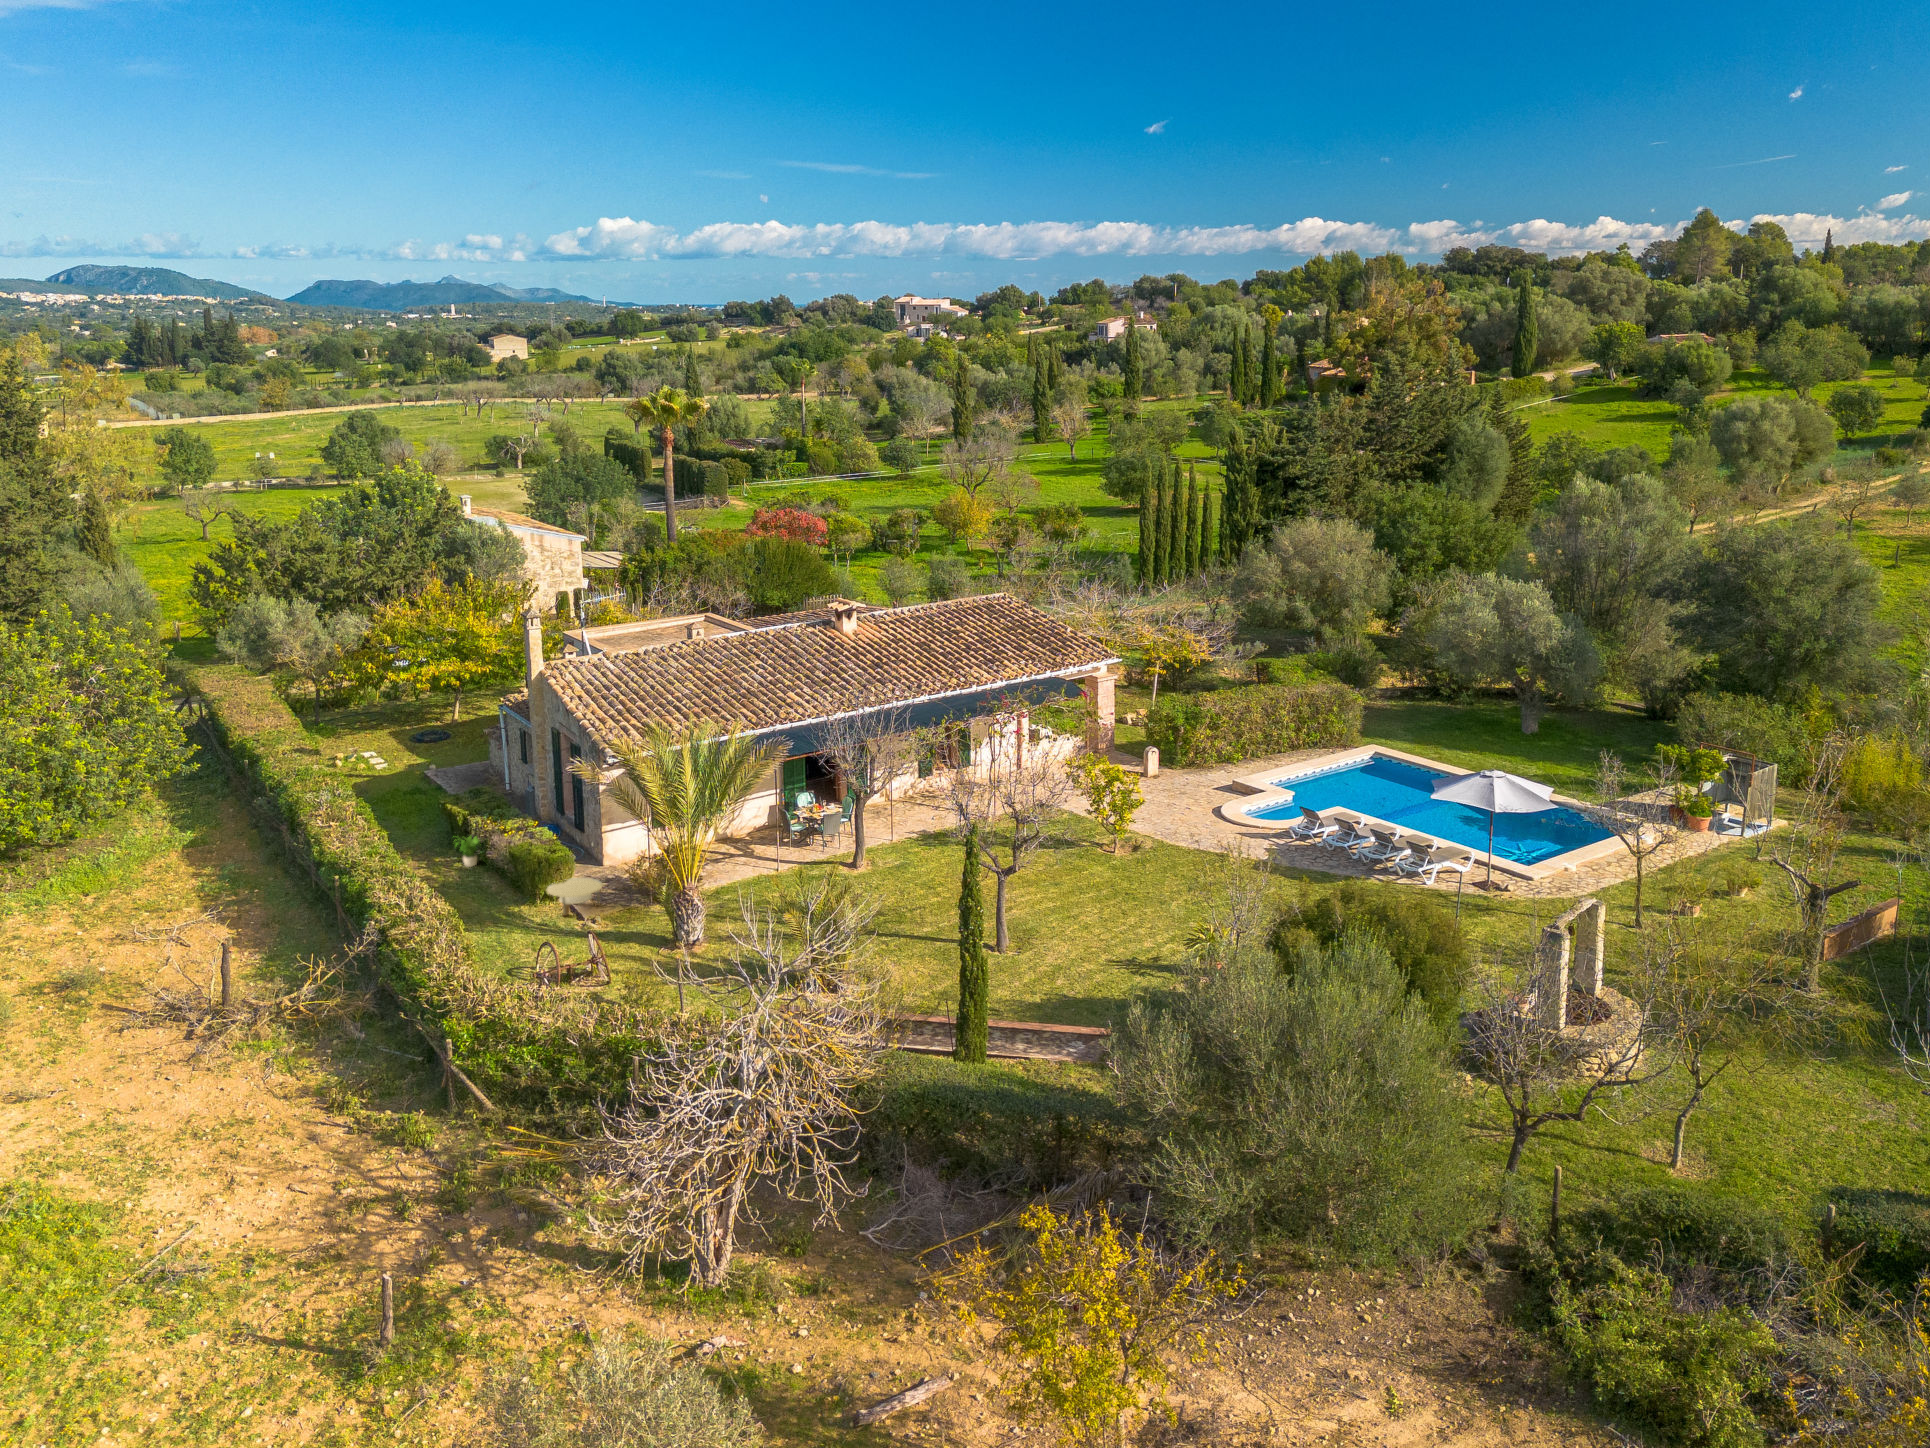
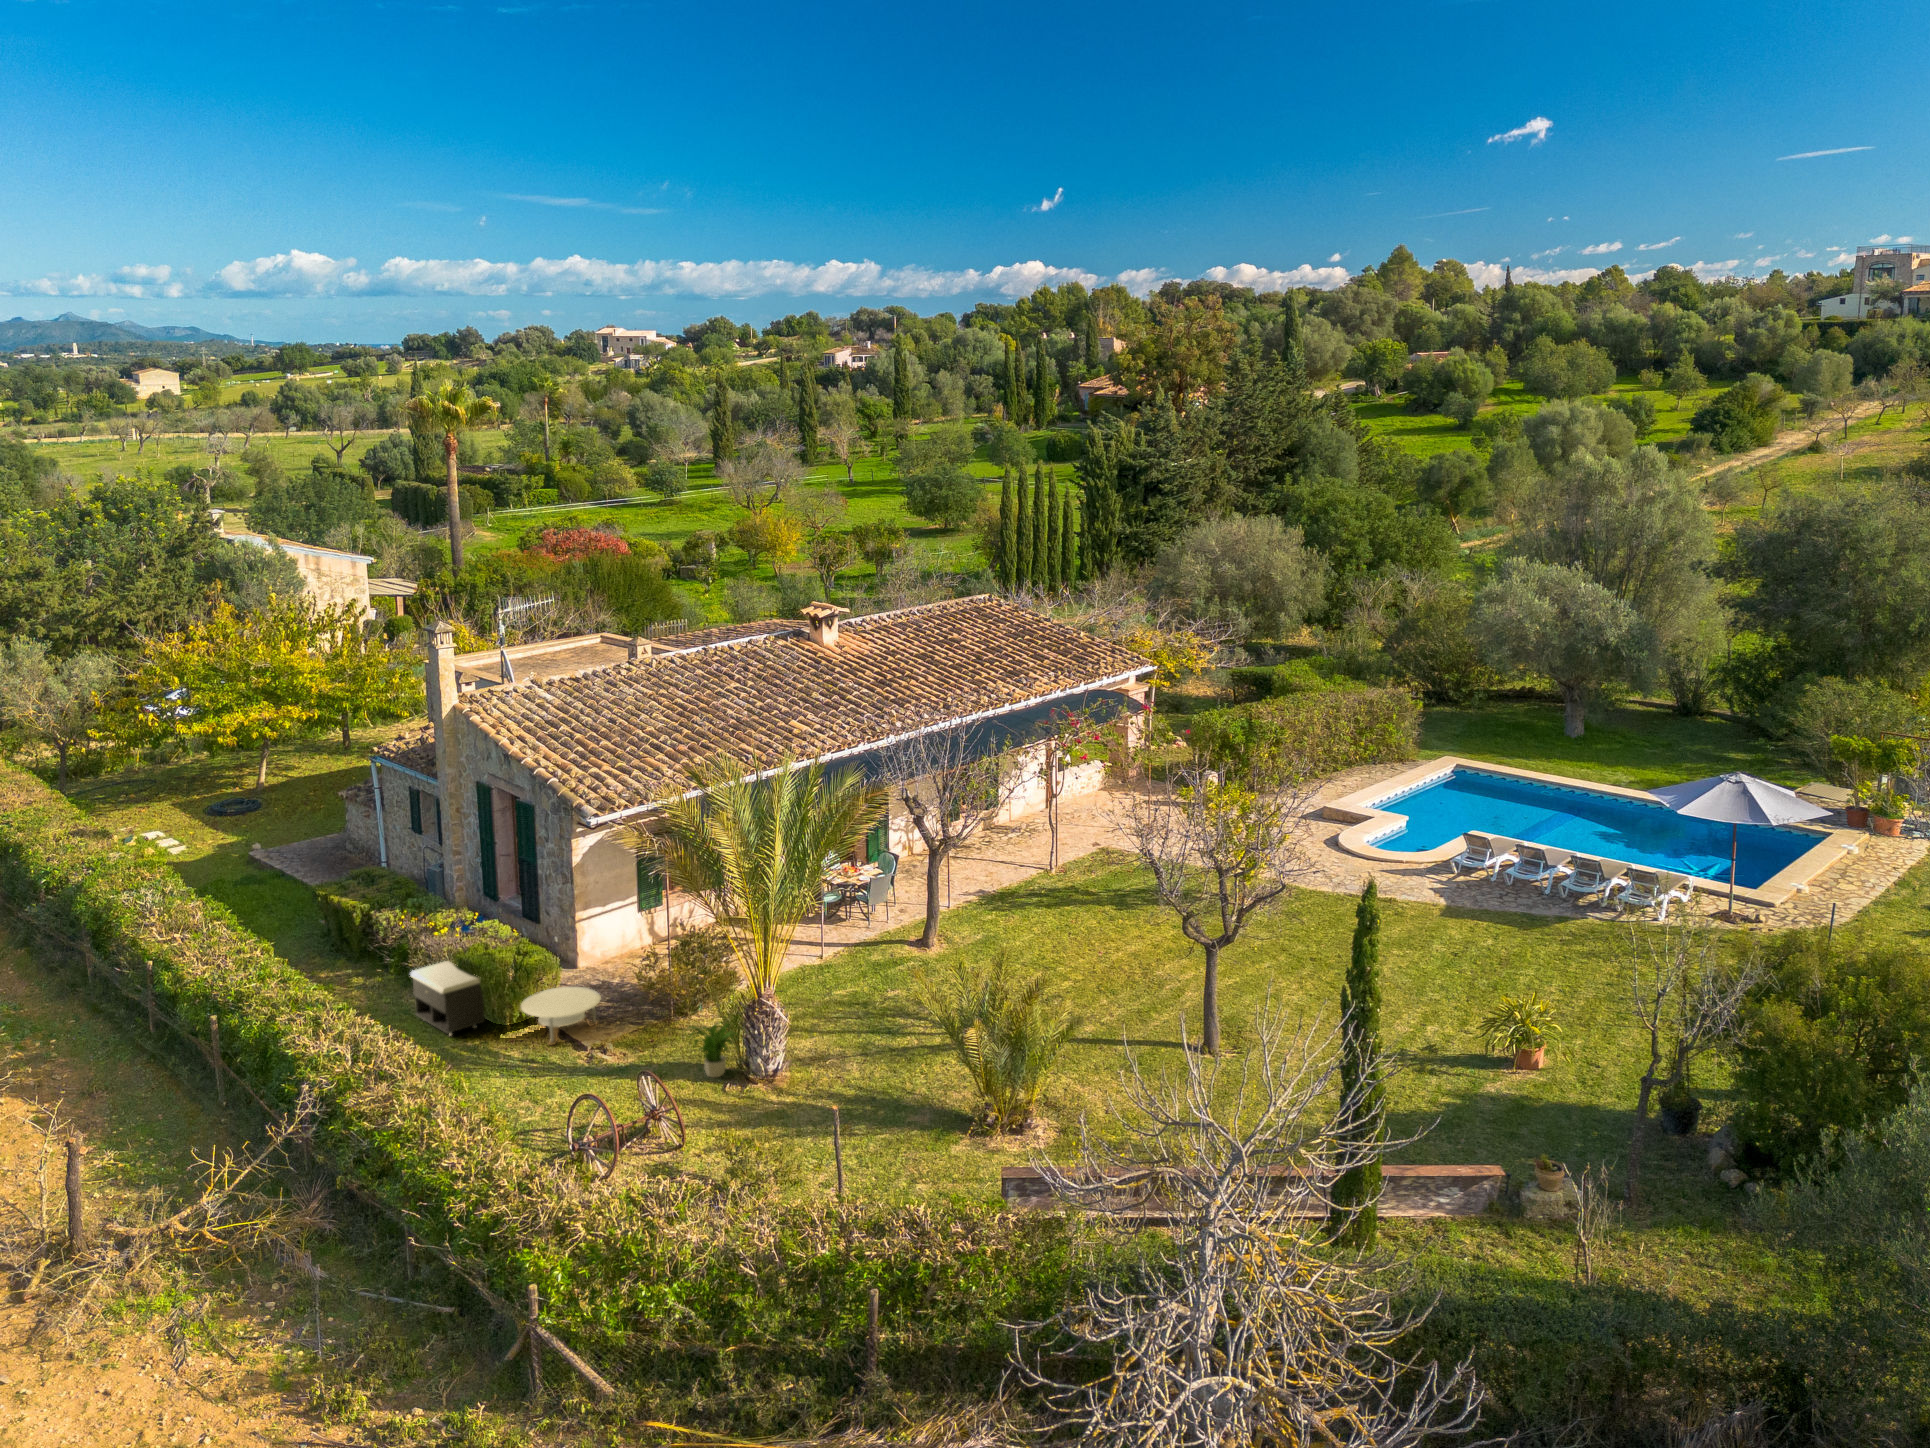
potted plant: present [454,836,483,867] -> present [690,1024,739,1077]
storage bench: none [482,854,527,905] -> present [410,961,485,1035]

